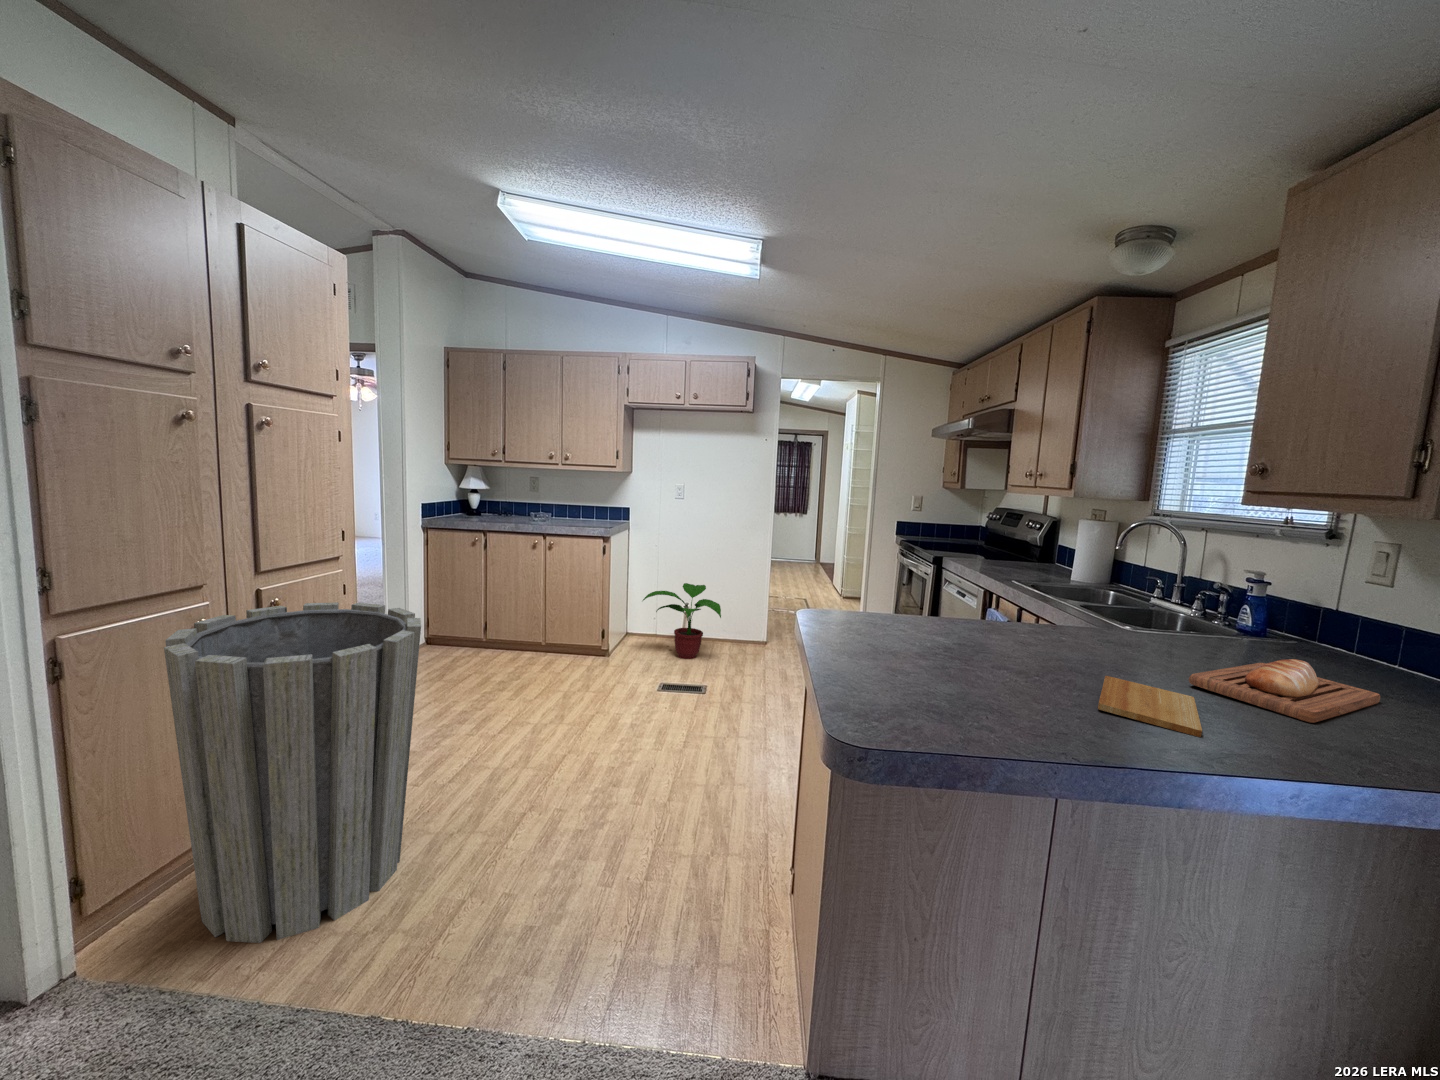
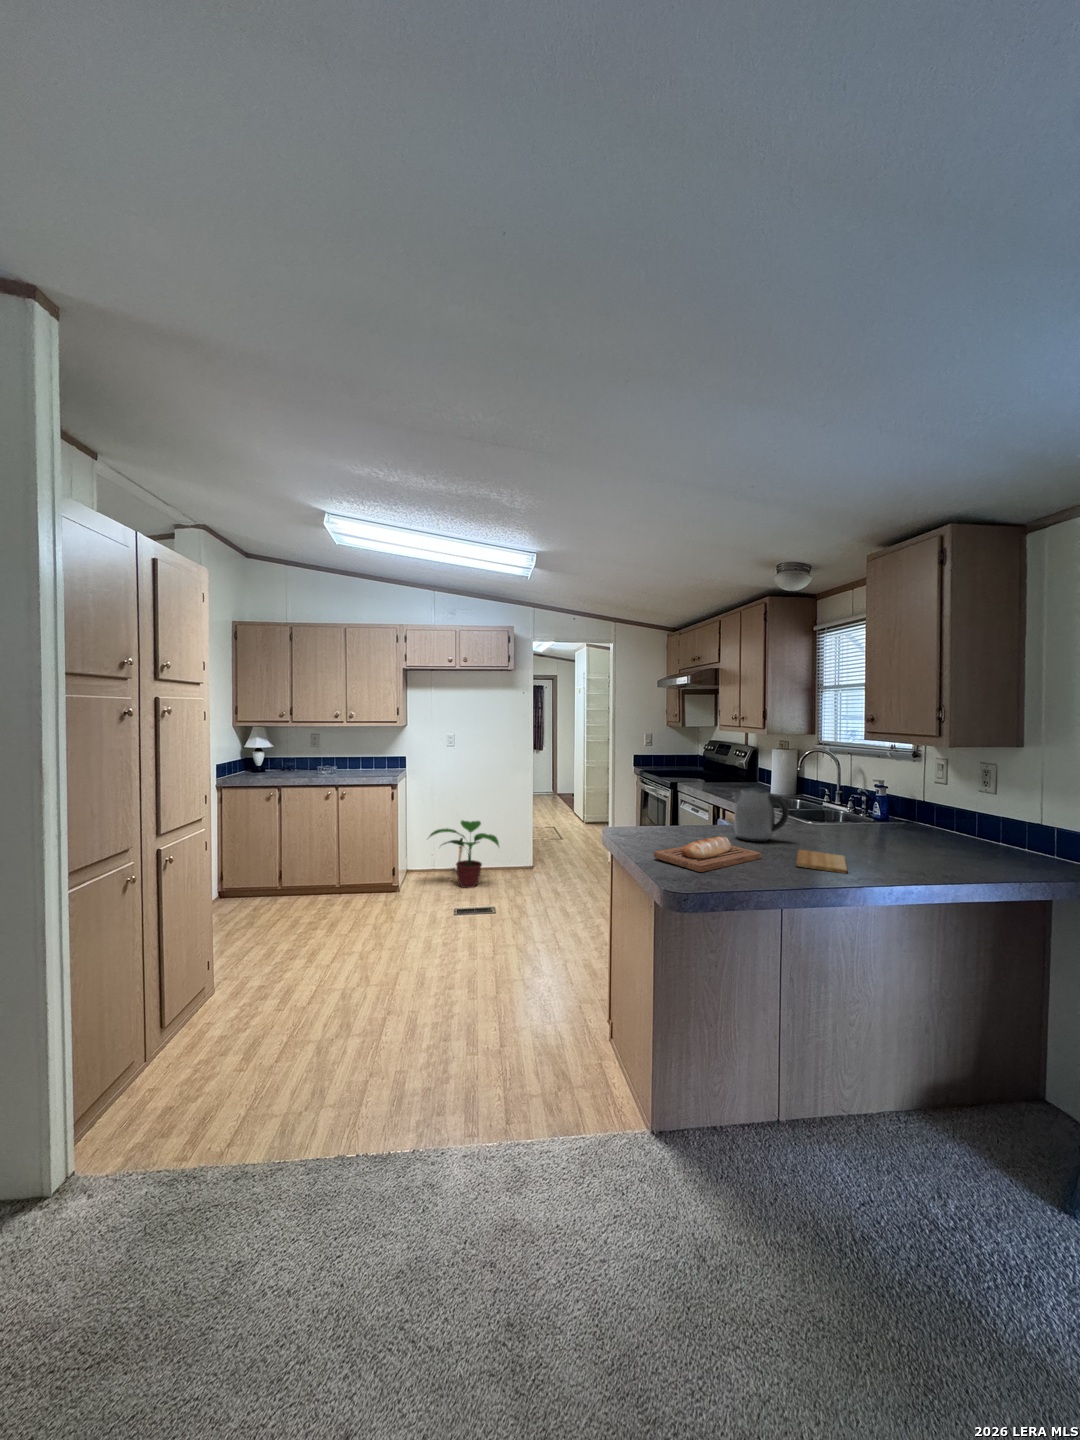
kettle: none [1000,568,1095,654] -> present [732,788,789,842]
trash can: present [164,602,421,943] -> none [135,853,319,1137]
bread loaf: present [1189,659,1380,723] -> present [654,836,761,872]

